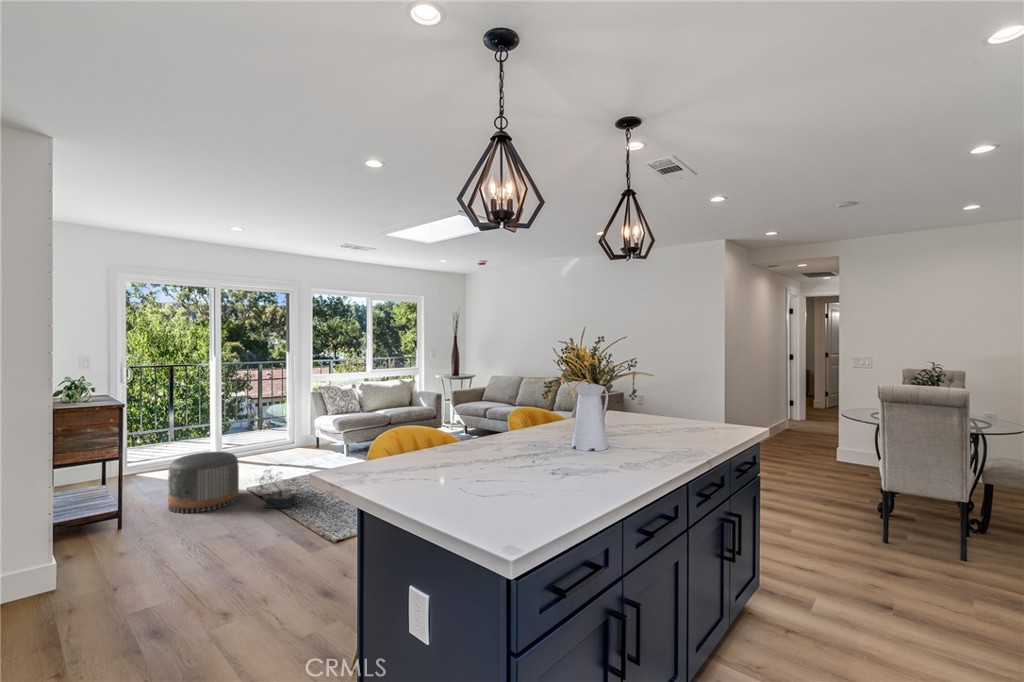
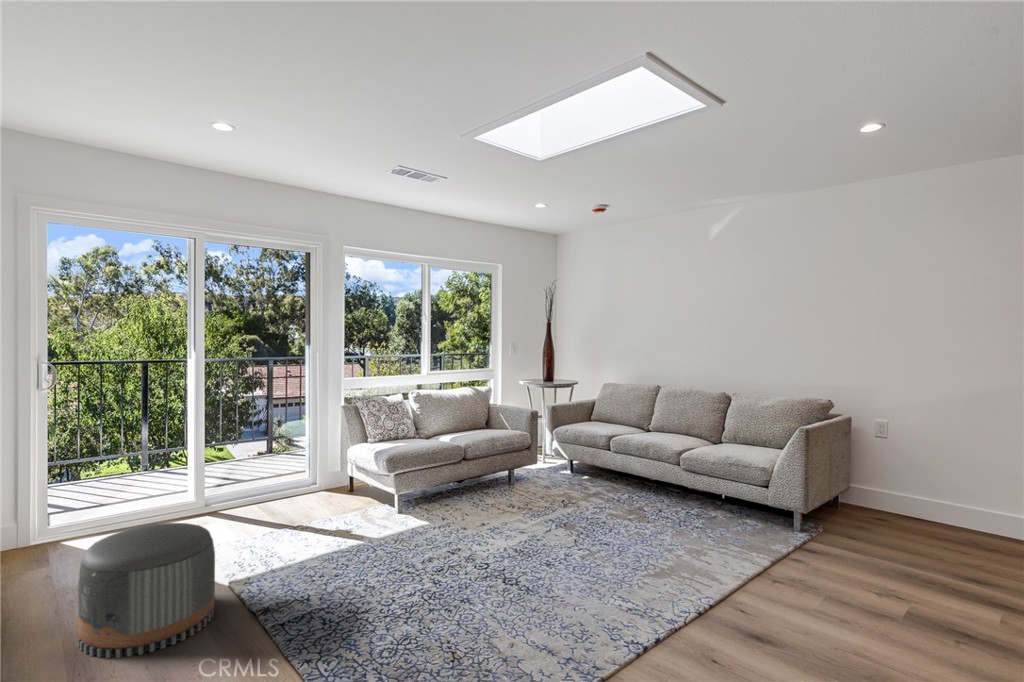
decorative plant: present [258,470,301,508] -> none [242,565,332,653]

